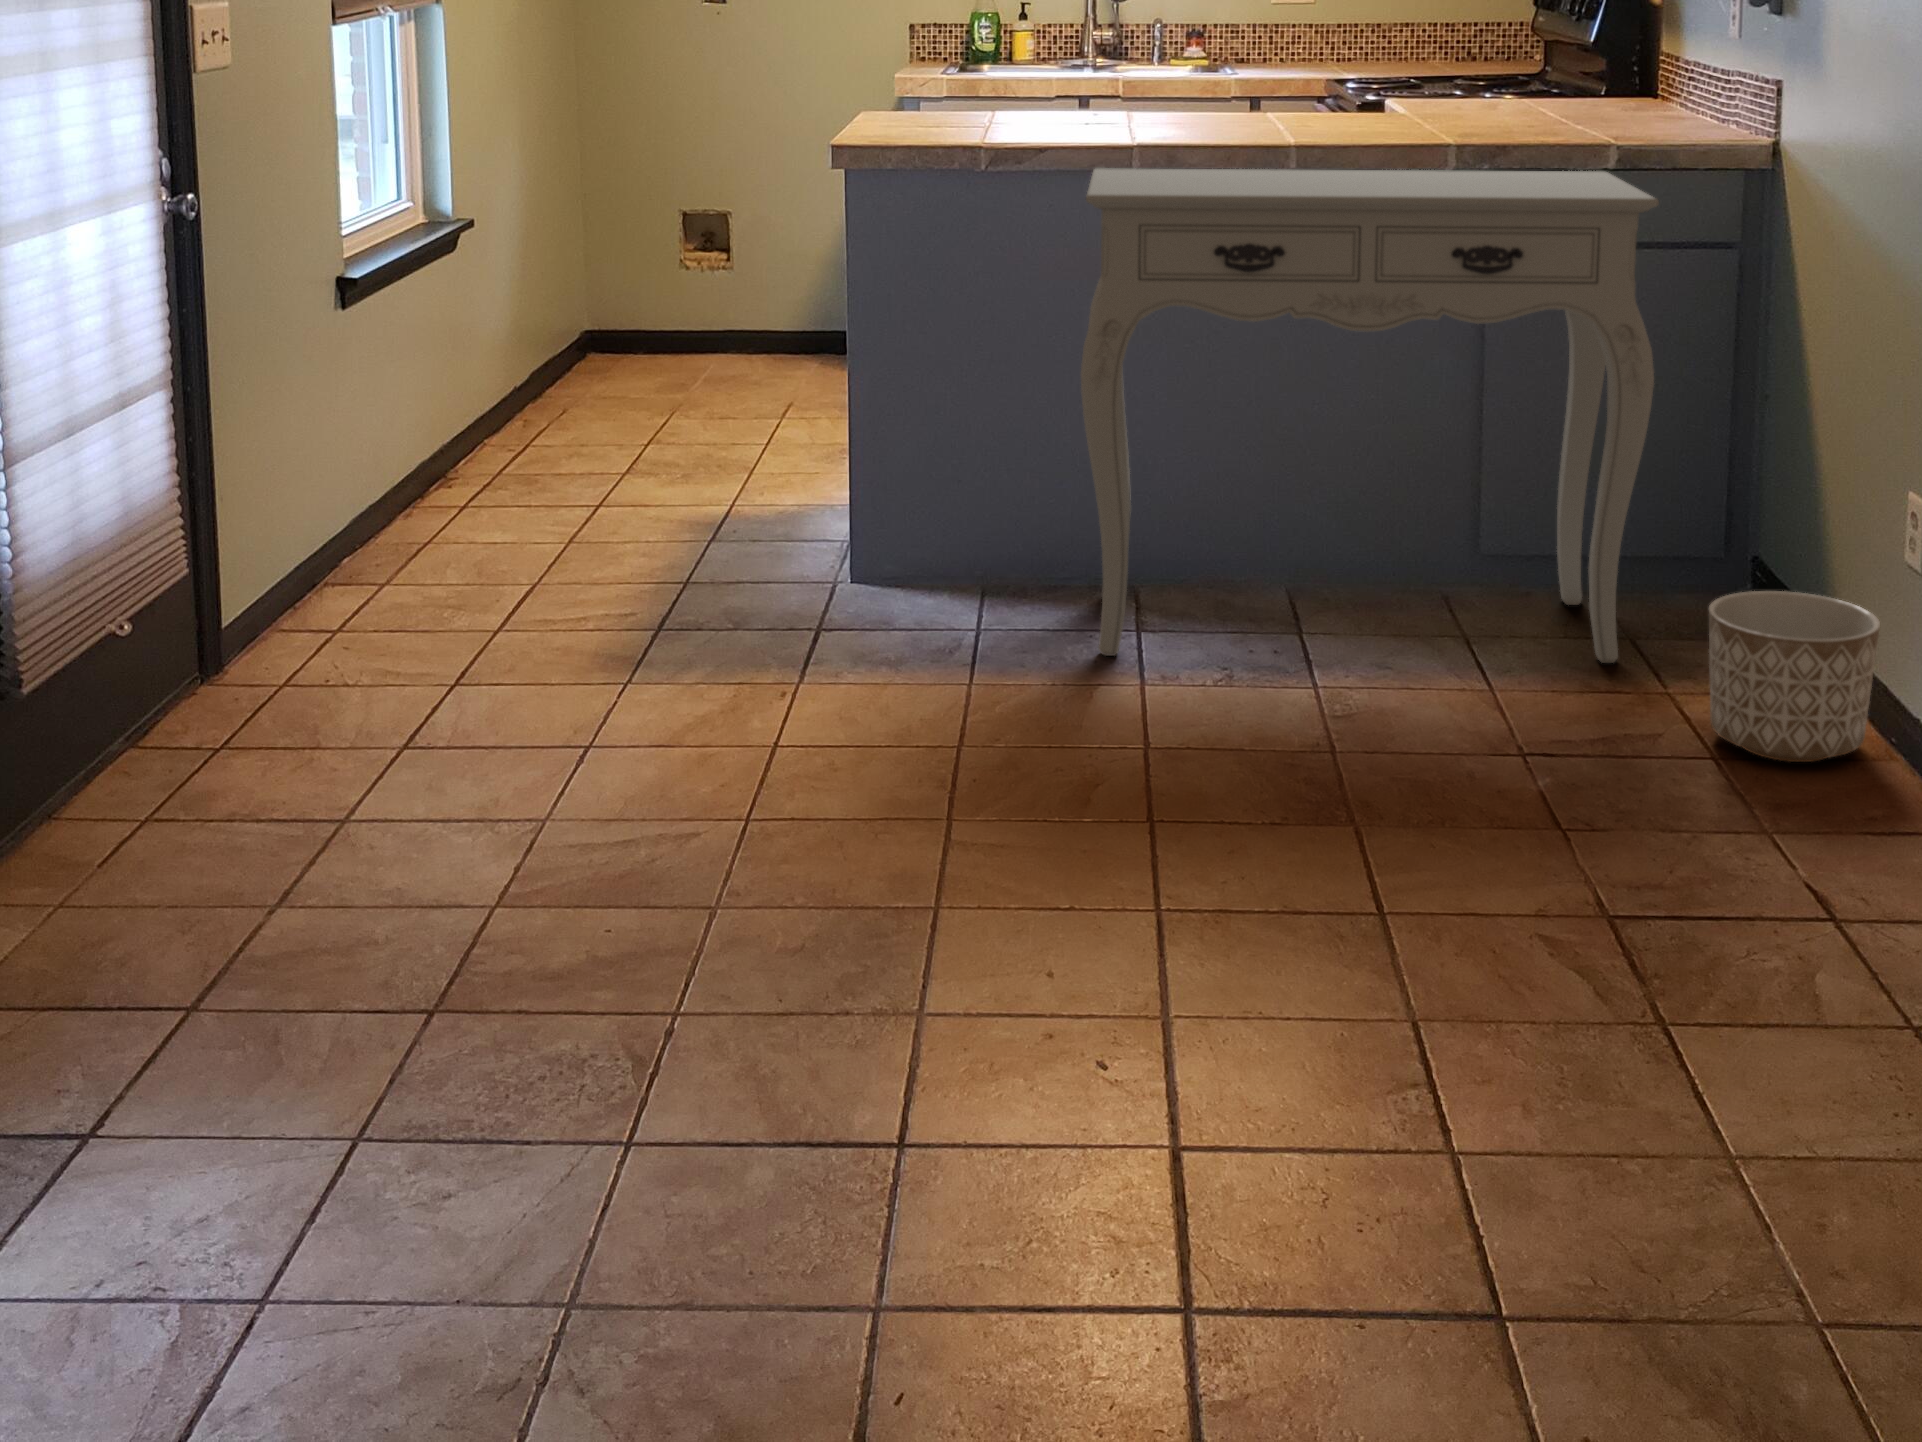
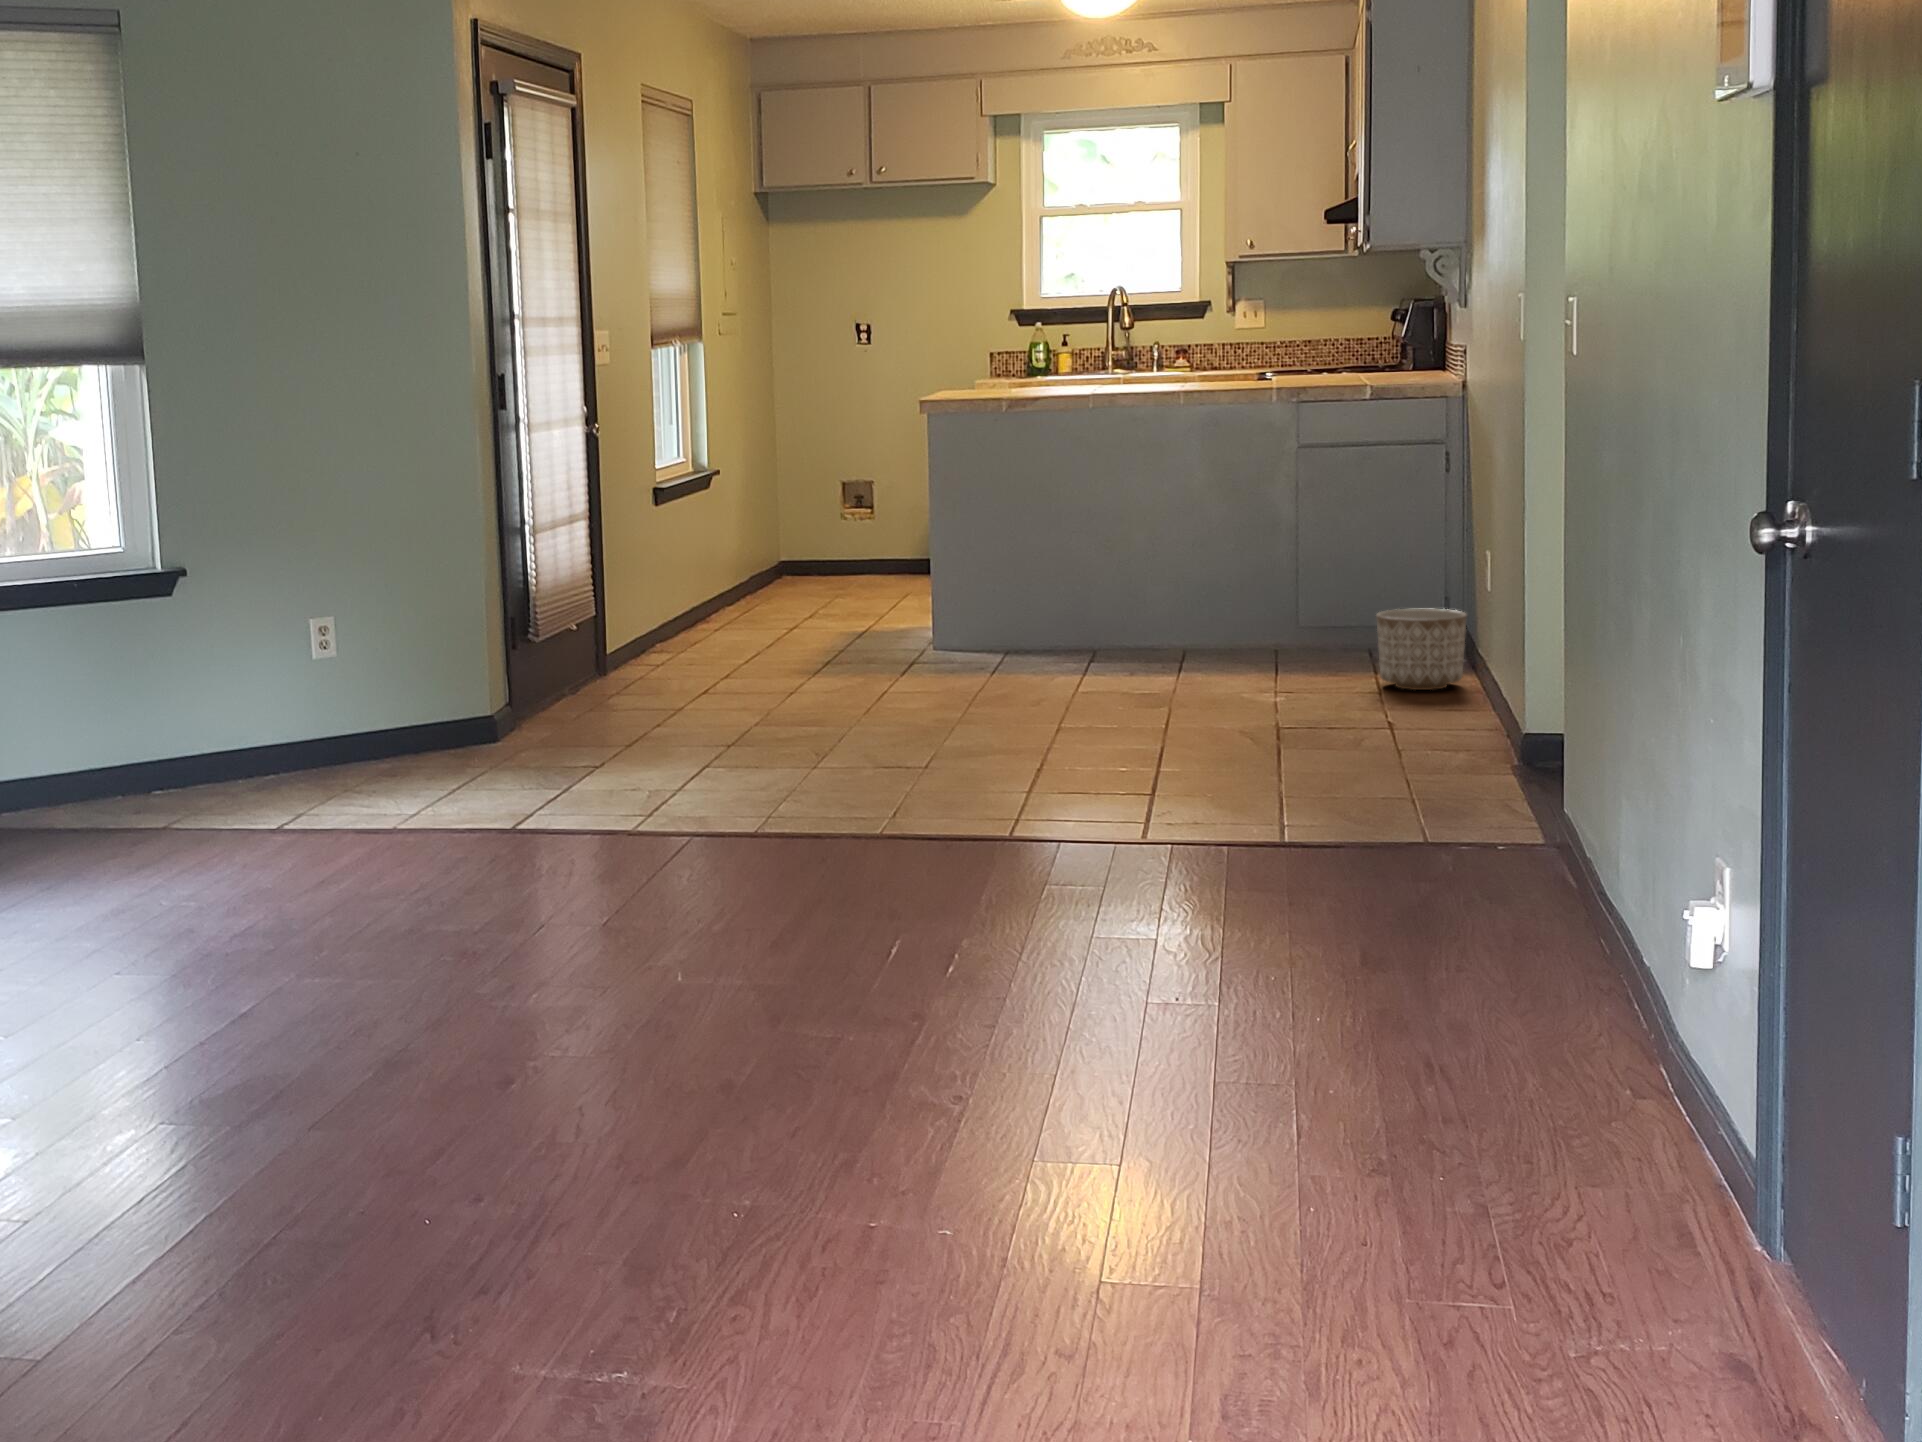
console table: present [1081,168,1659,663] -> none [1051,398,1367,667]

